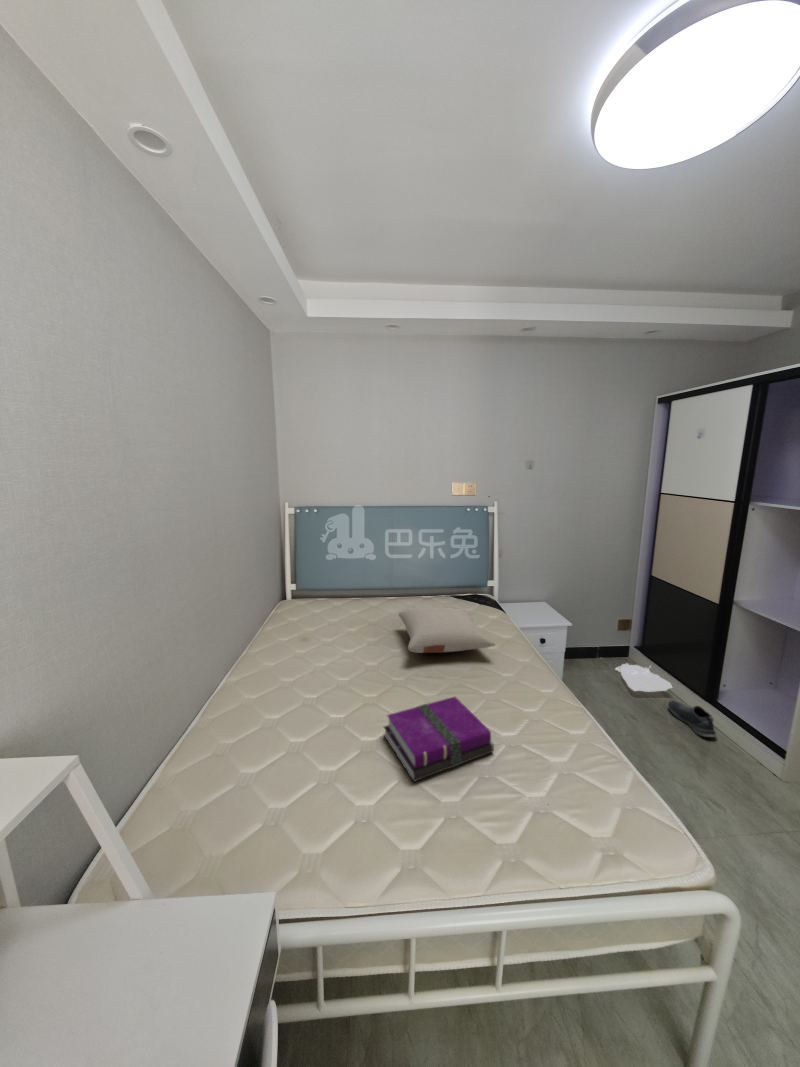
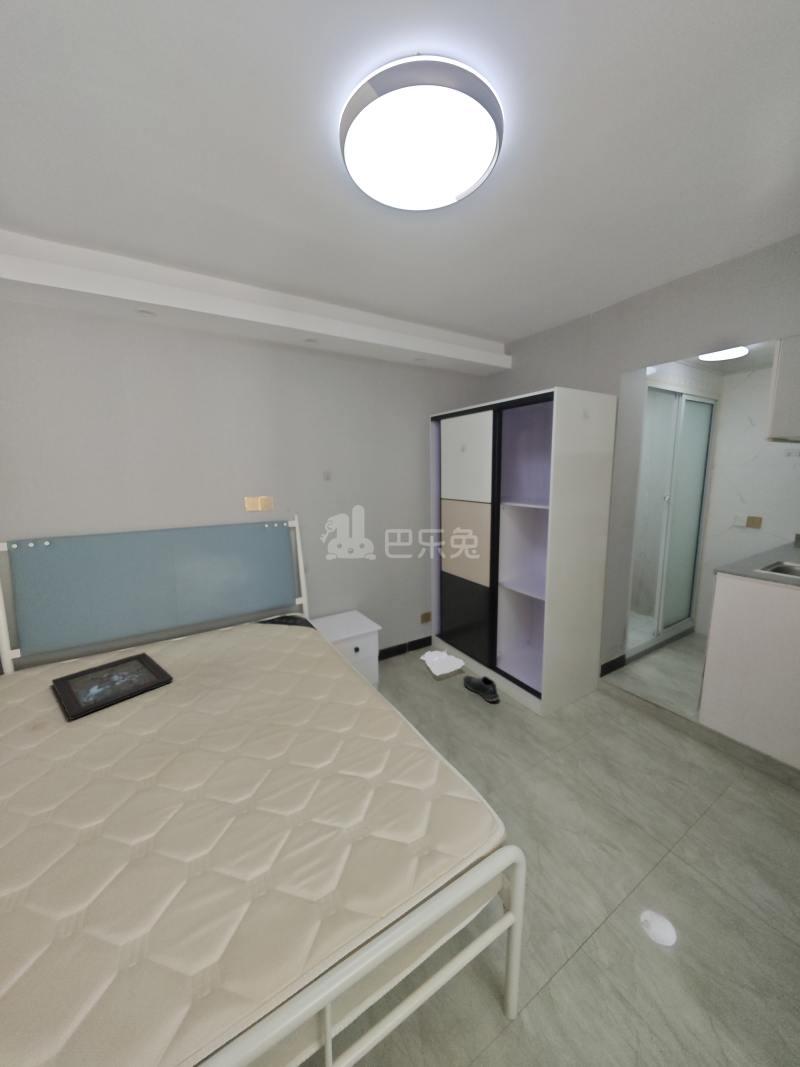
tray: none [315,602,390,637] -> present [52,653,173,720]
pillow: present [399,607,495,653] -> none [184,639,306,712]
notebook: present [384,696,494,781] -> none [148,762,310,929]

